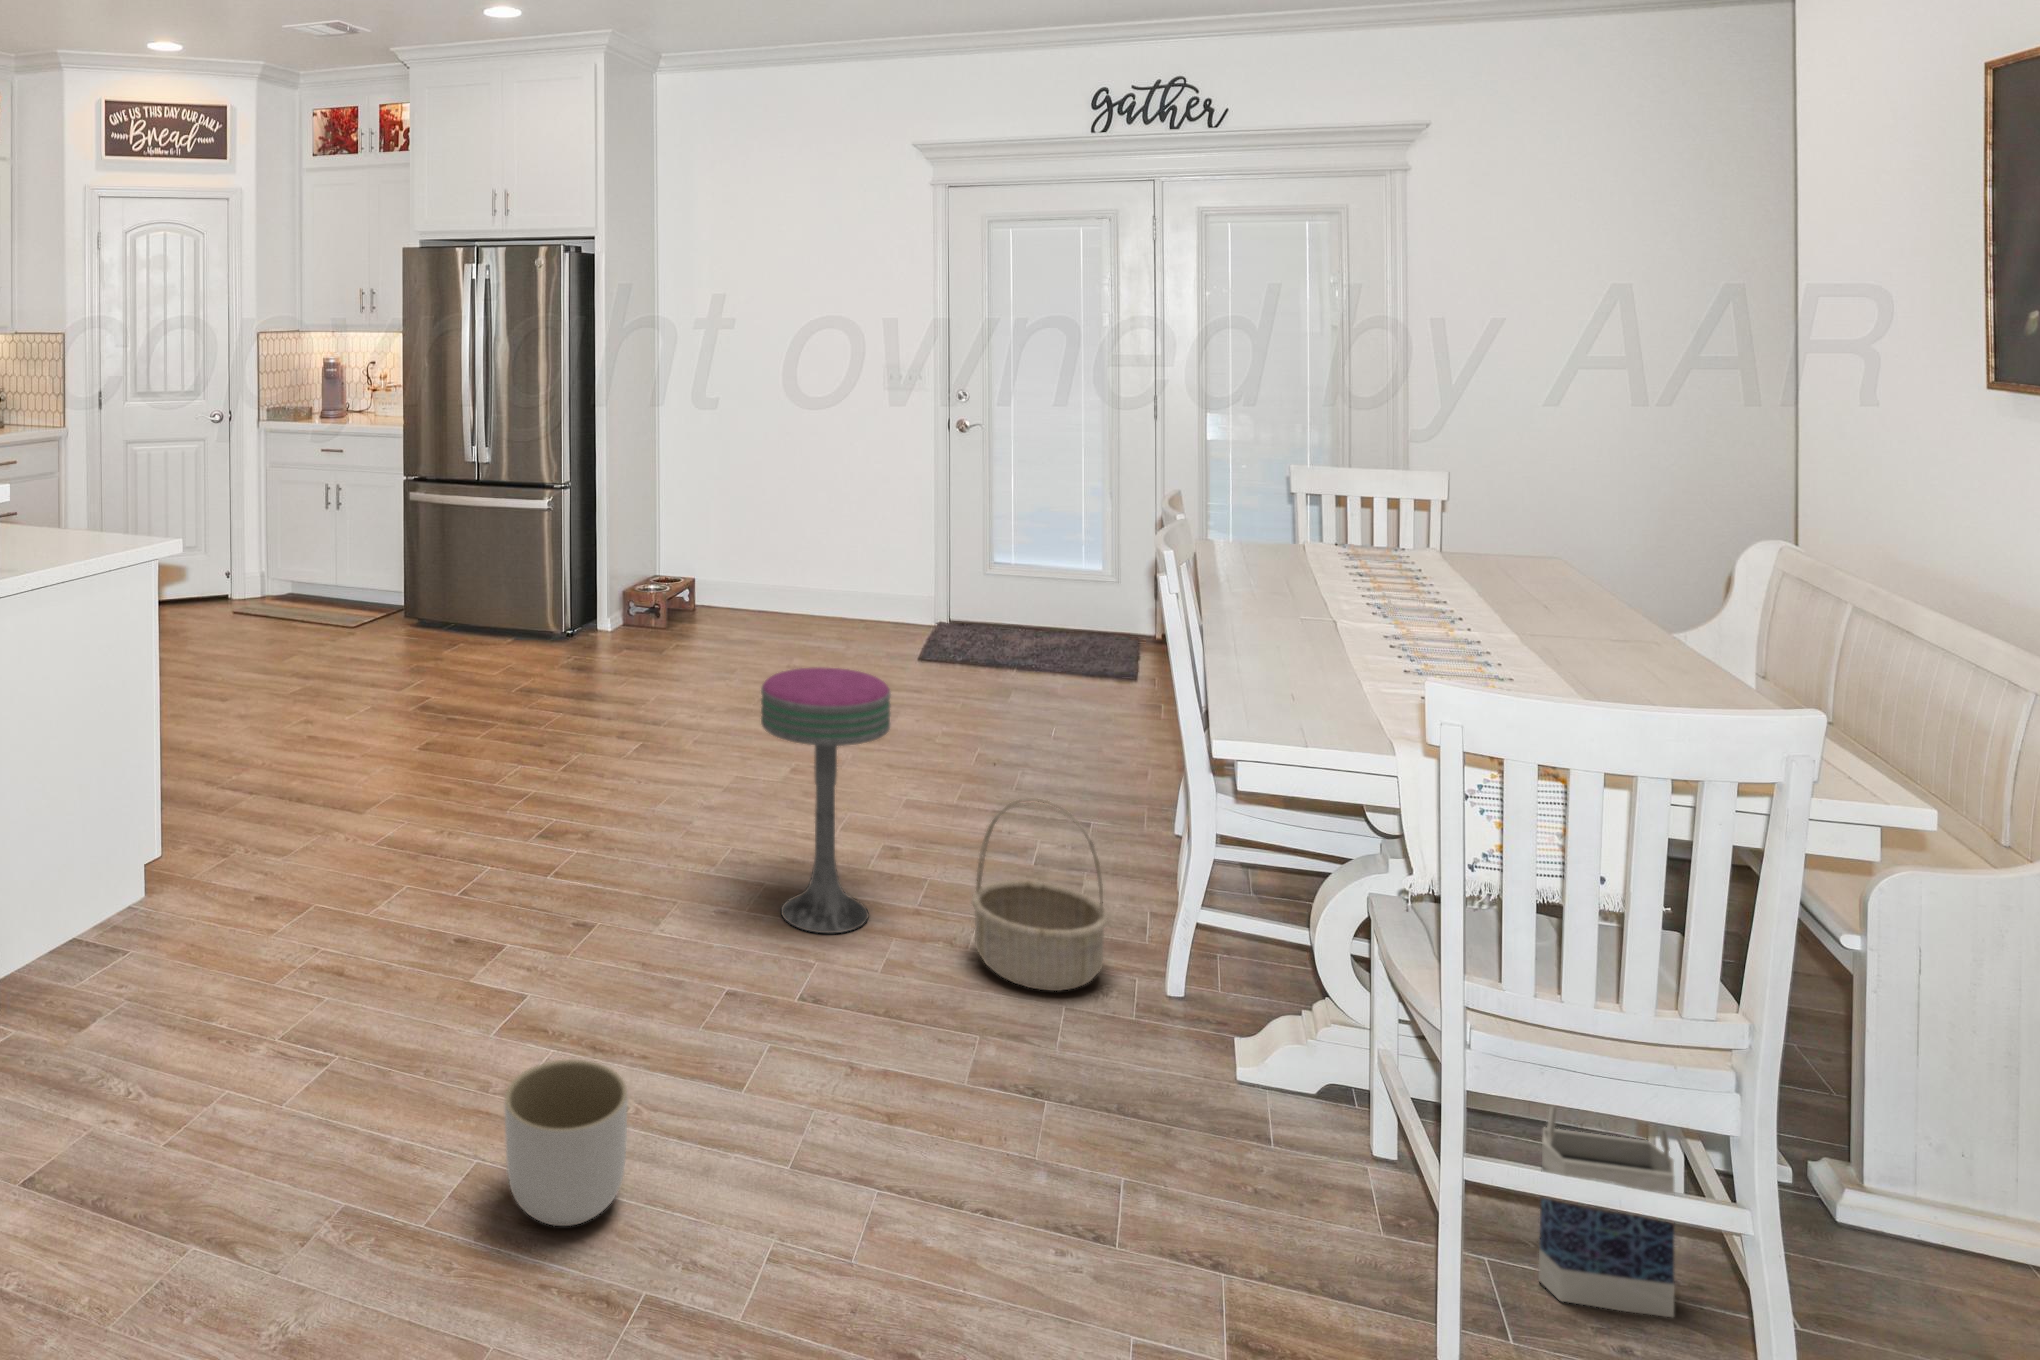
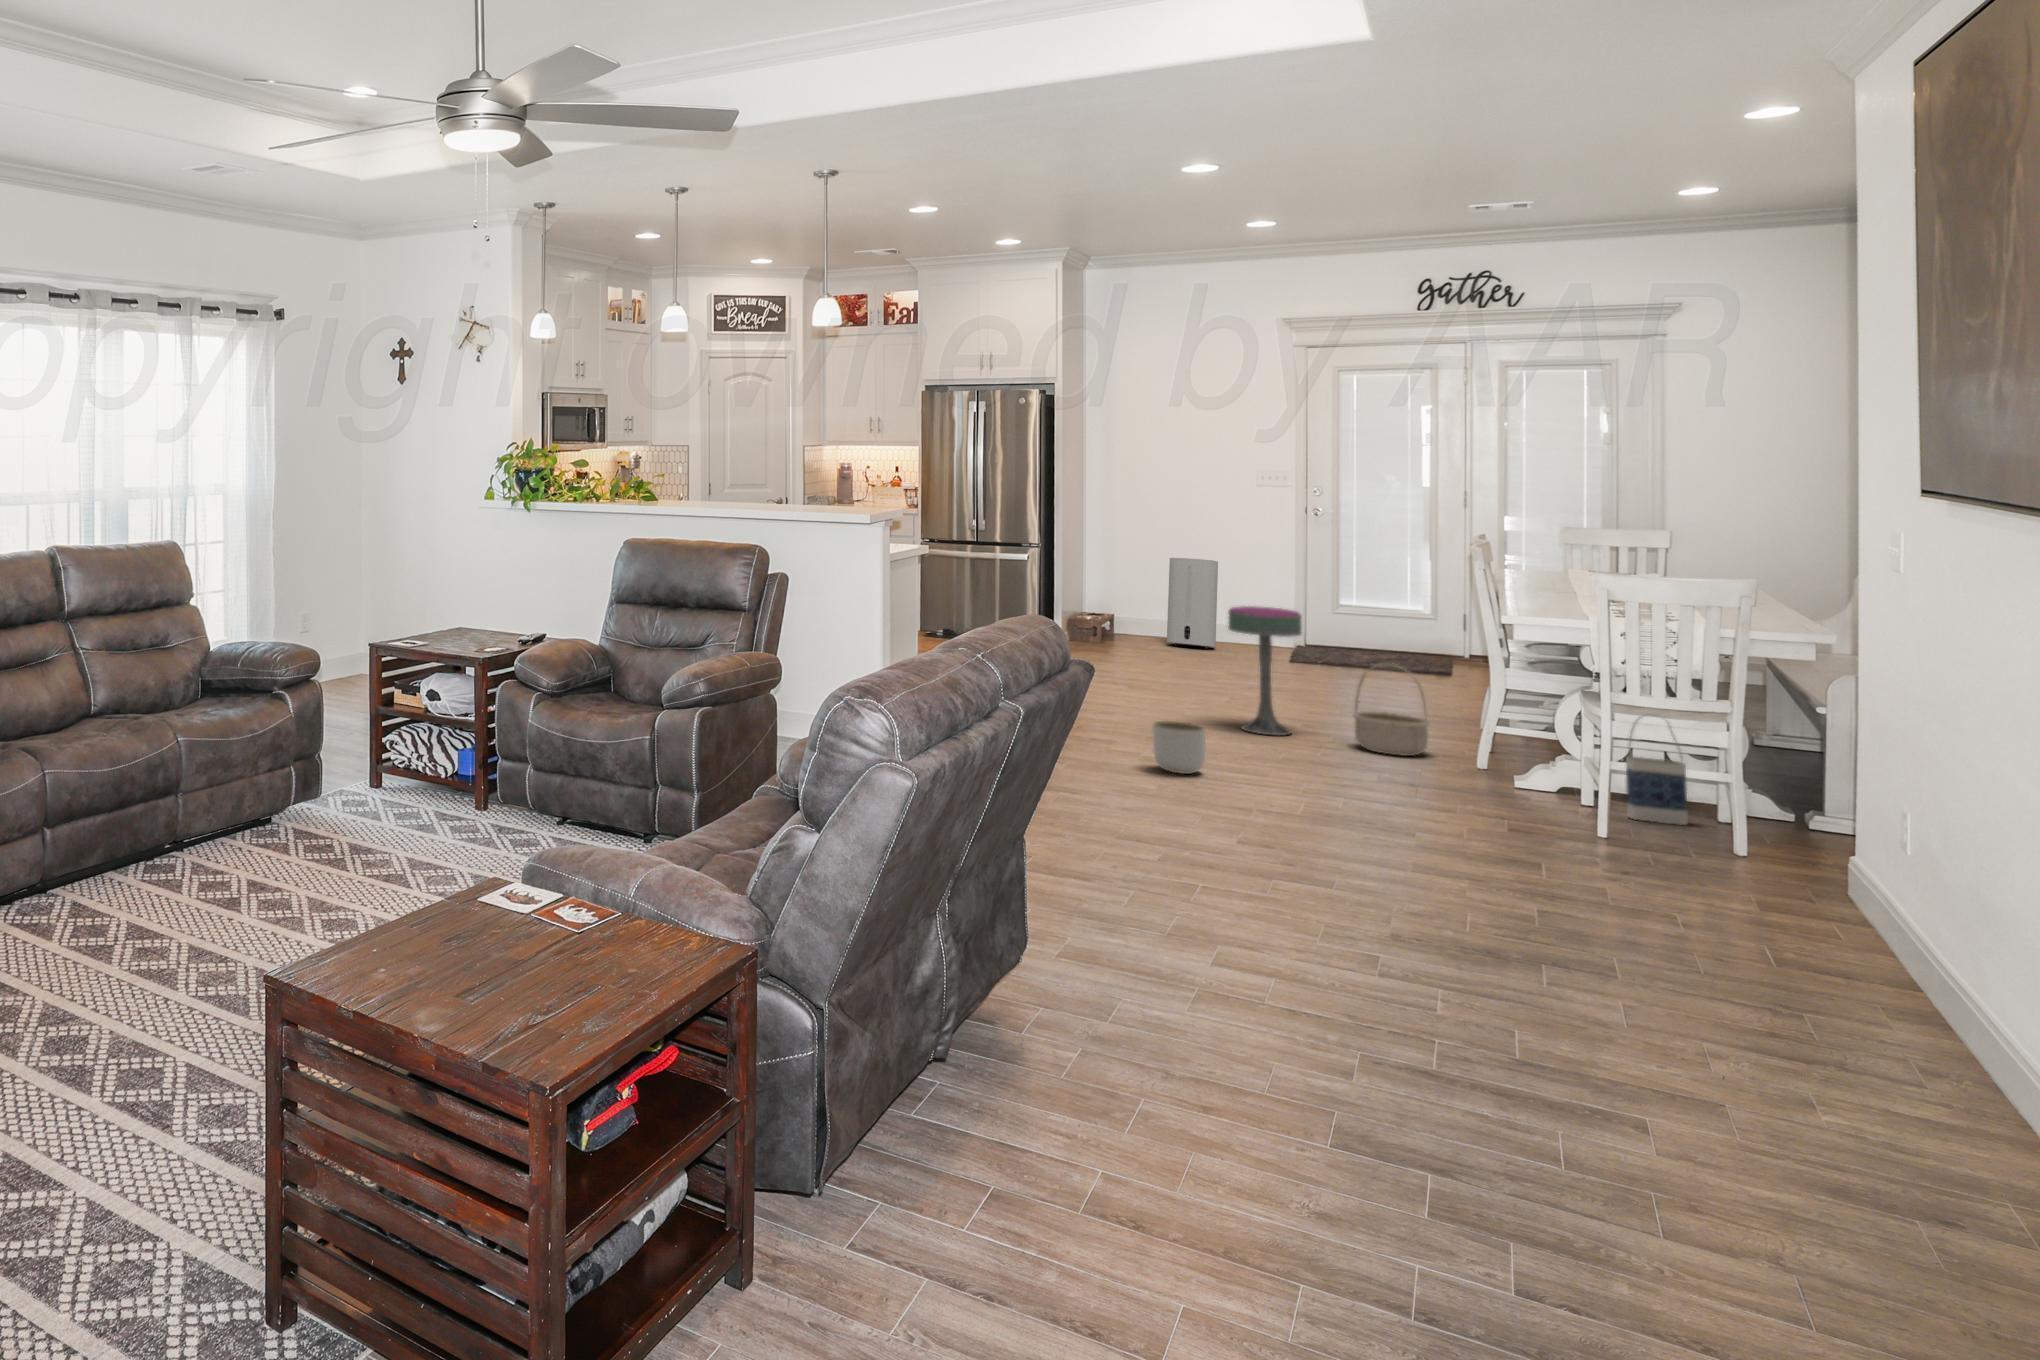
air purifier: none [757,498,826,627] -> present [1167,558,1218,648]

